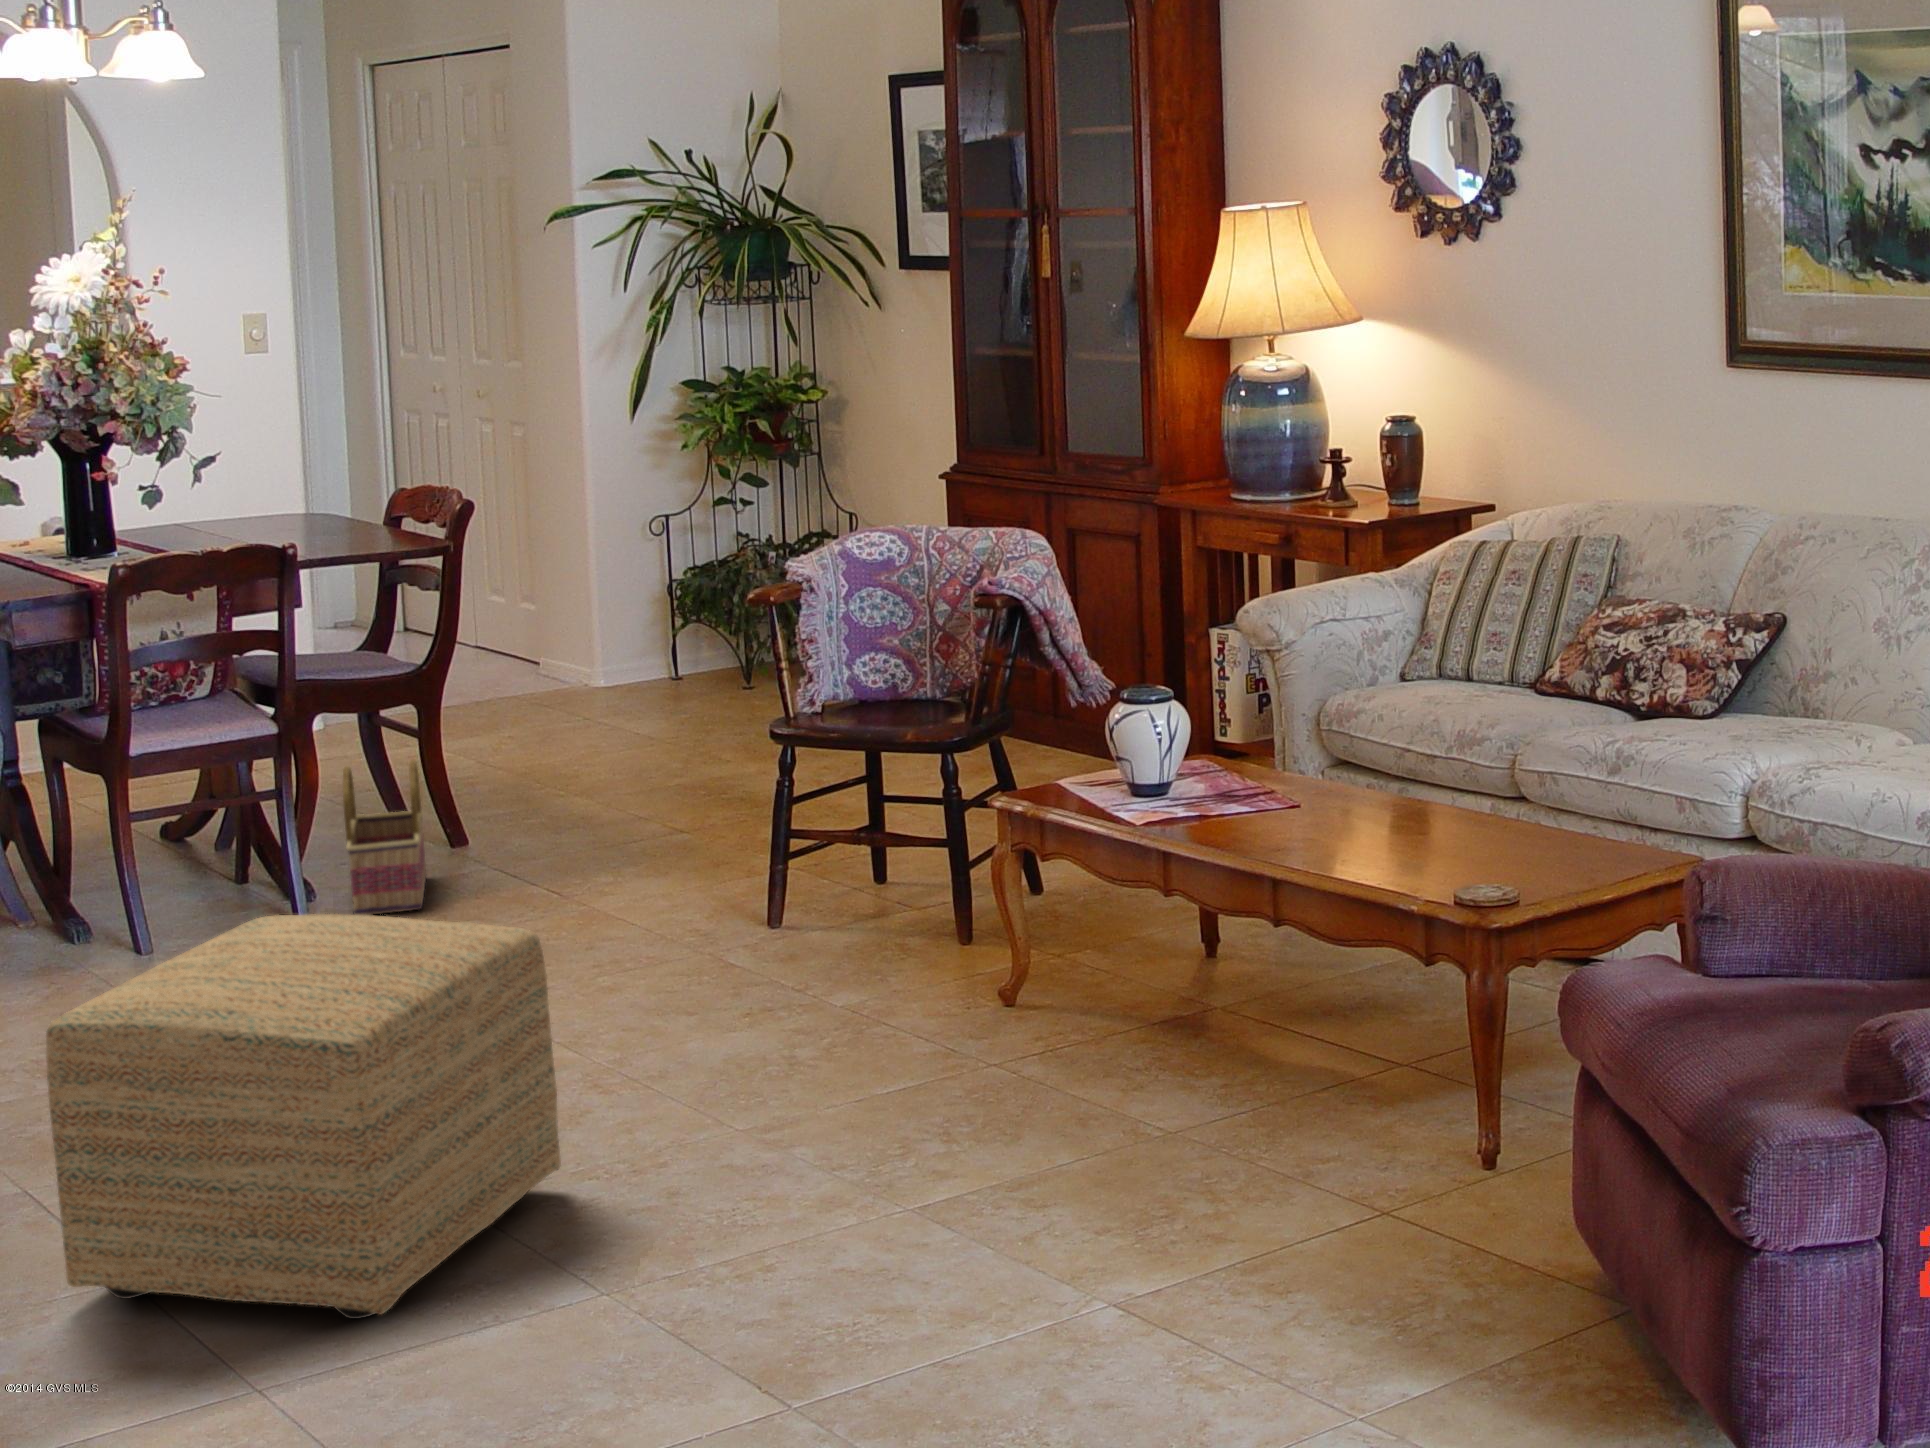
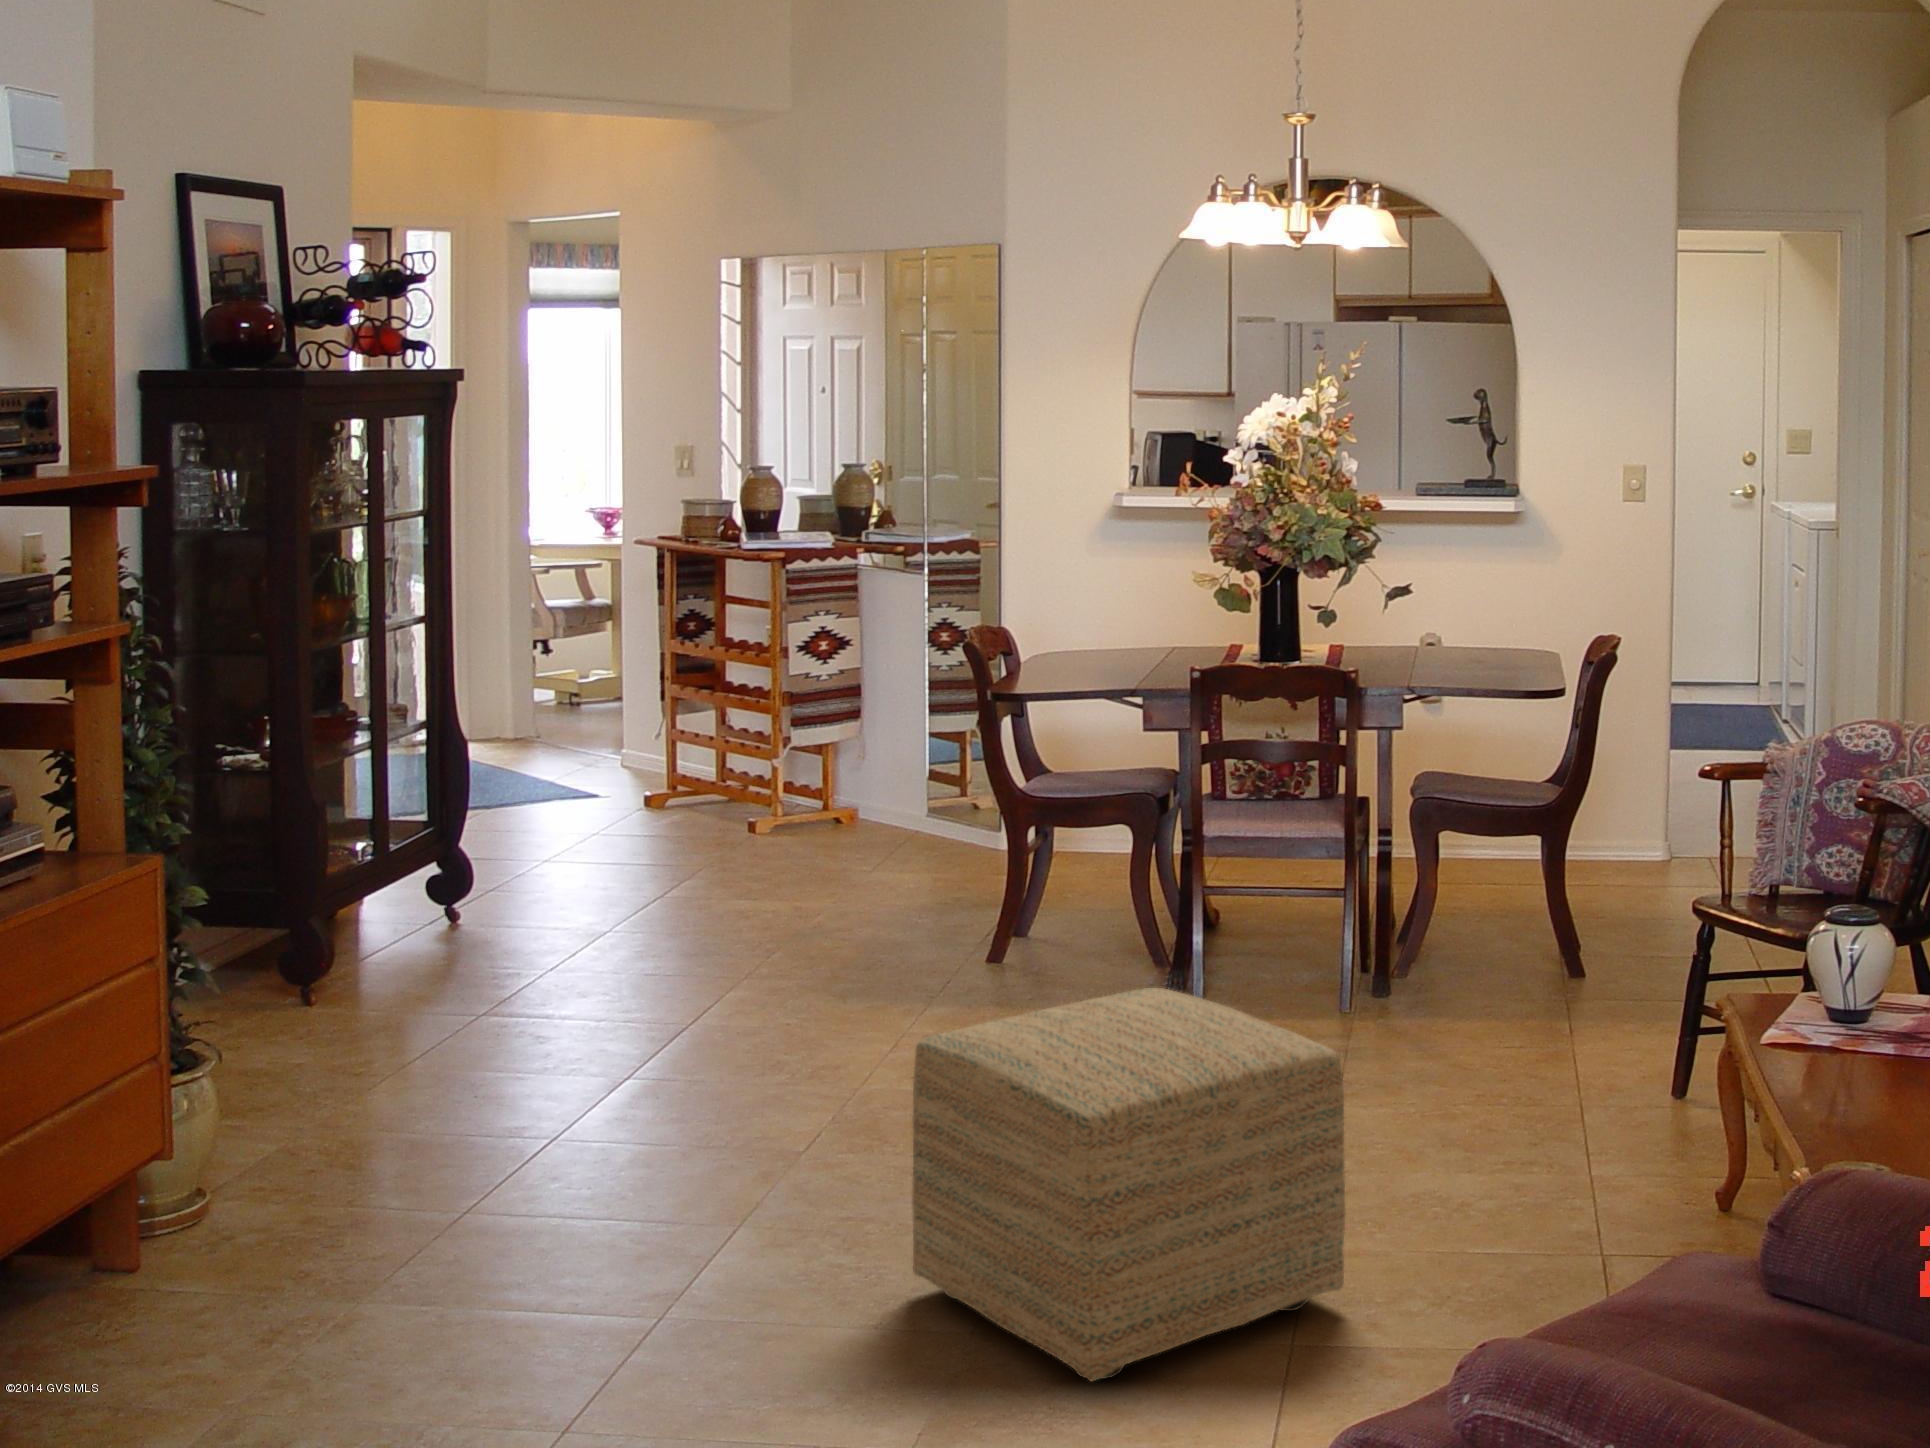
basket: present [343,760,426,915] -> none [1392,874,1479,1015]

